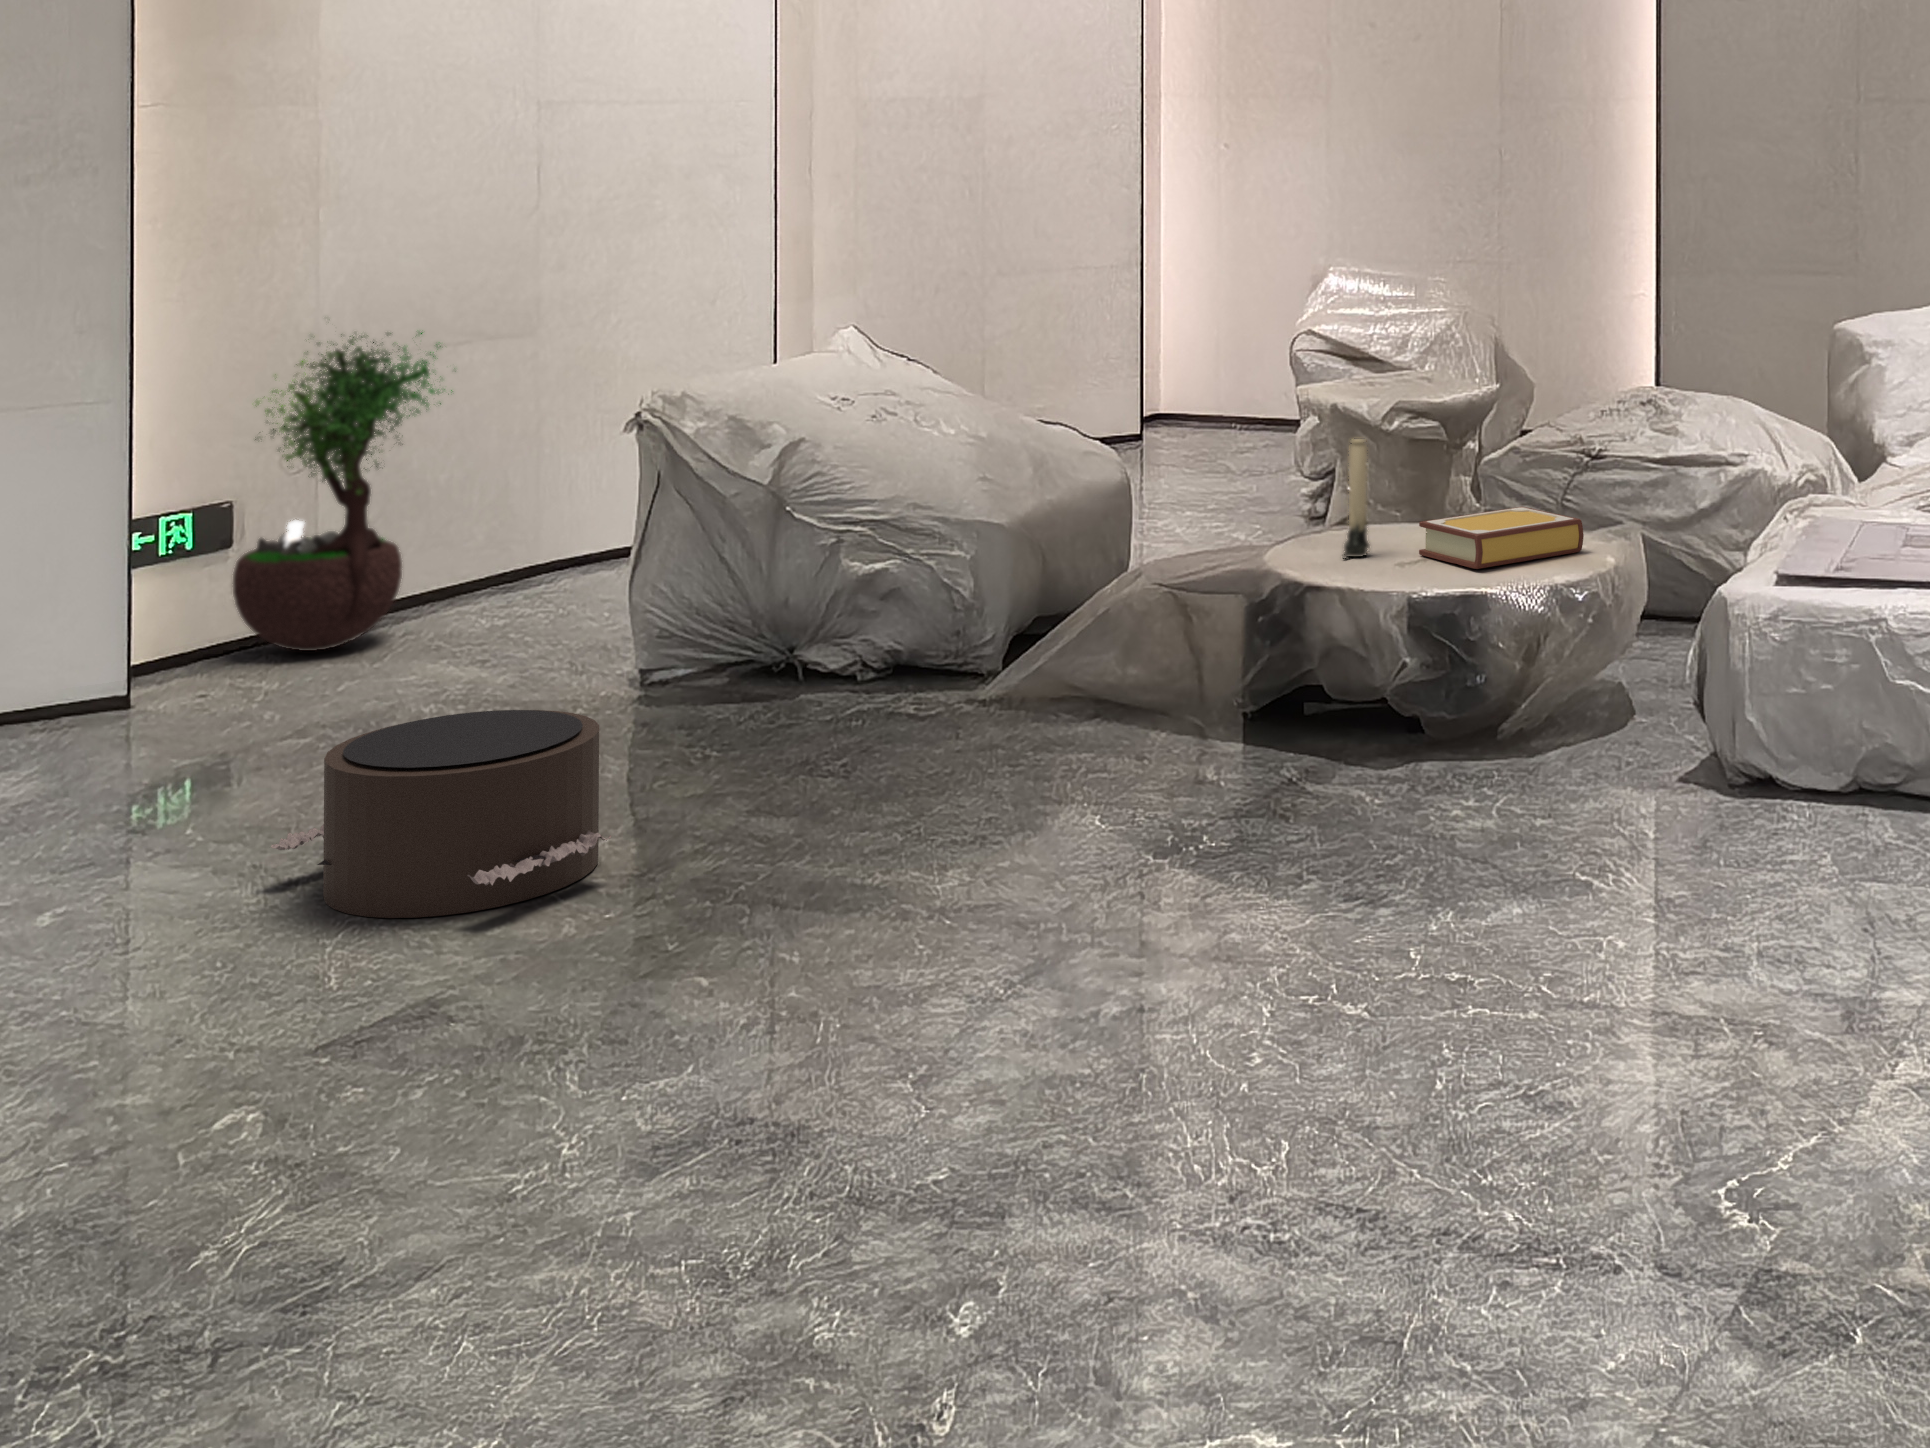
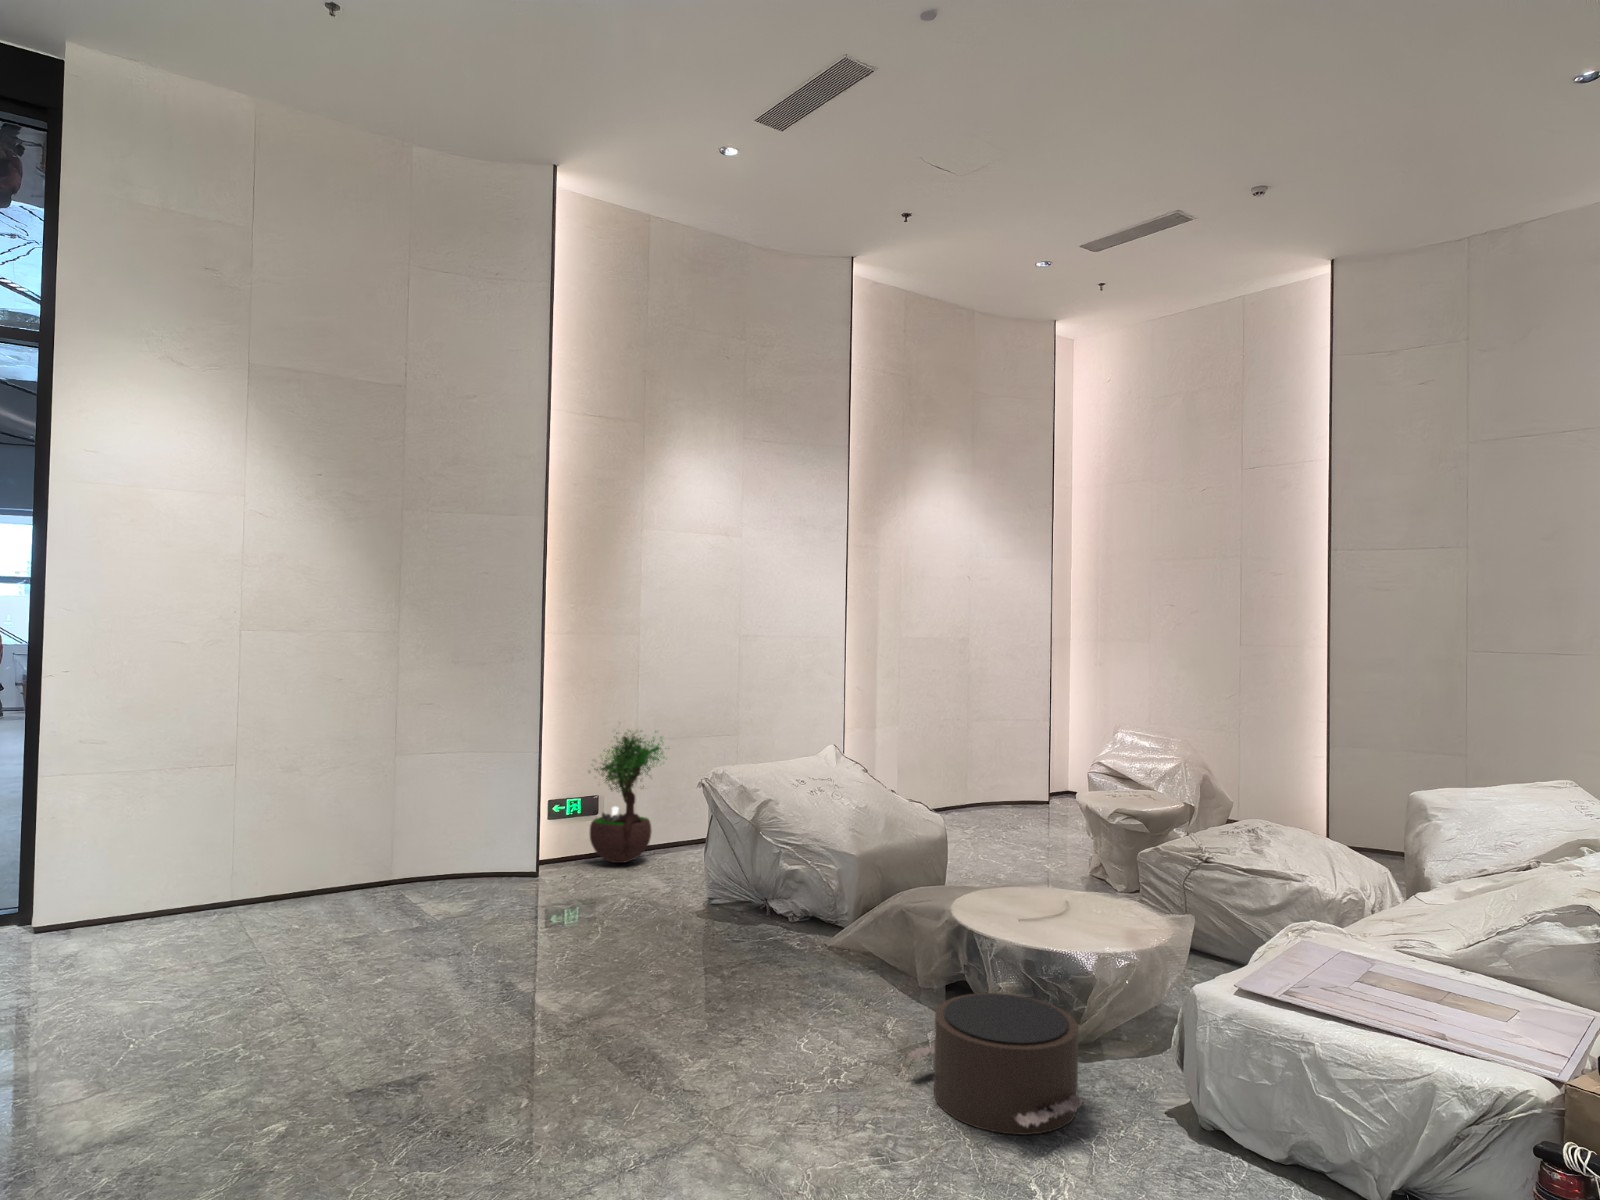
candle: present [1343,439,1369,558] -> none [988,839,1007,910]
book: present [1419,507,1584,569] -> none [1034,894,1136,933]
pouf: present [271,710,611,918] -> present [909,993,1087,1135]

